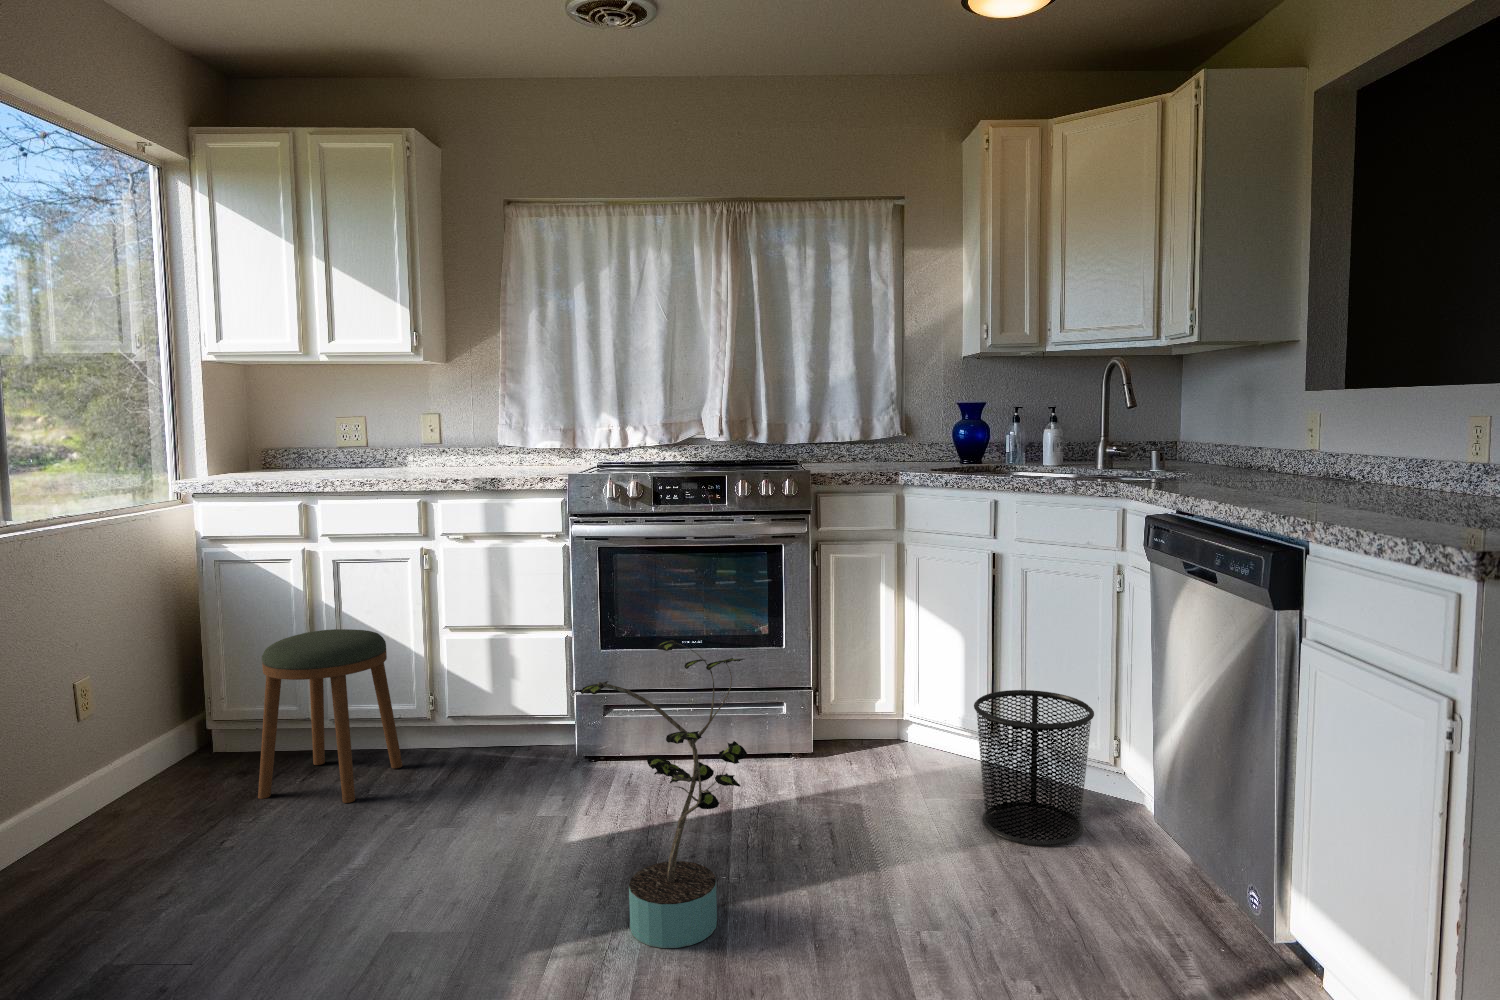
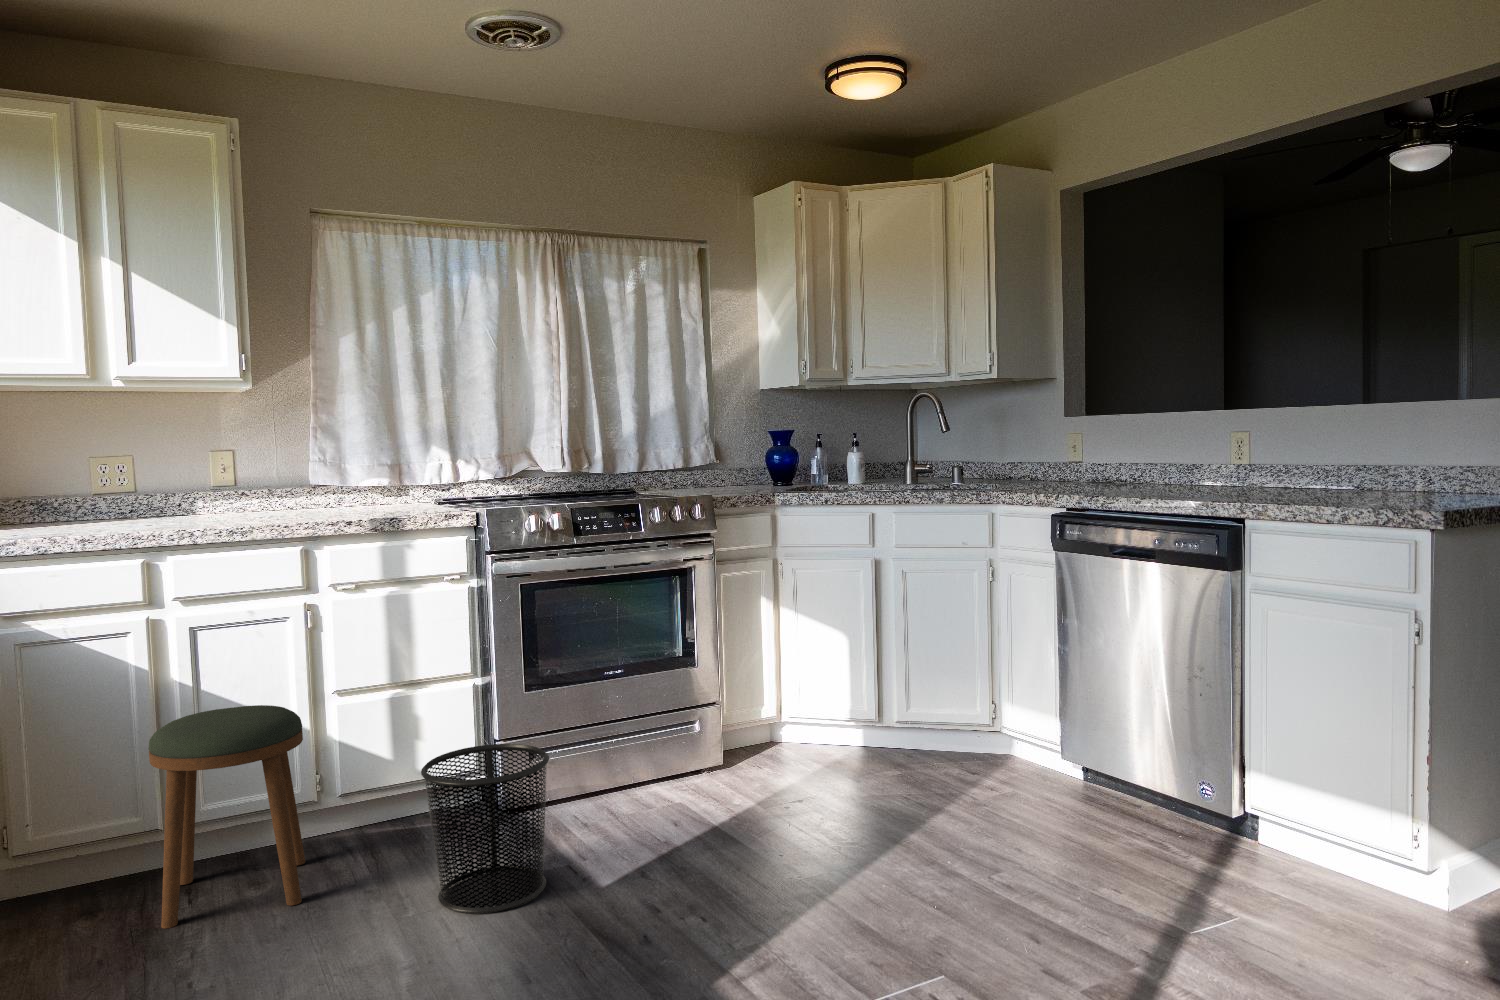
potted plant: present [581,640,747,948] -> none [715,641,878,920]
waste bin: present [974,690,1094,846] -> present [421,744,549,914]

